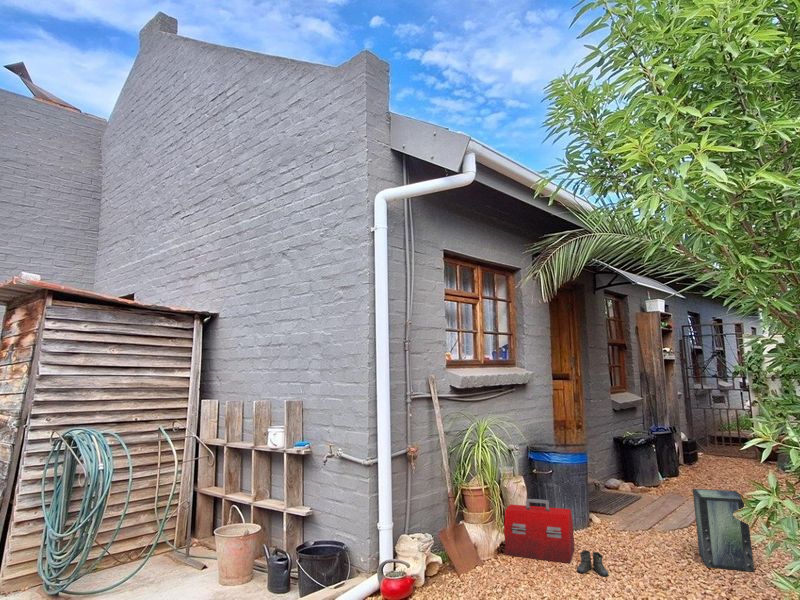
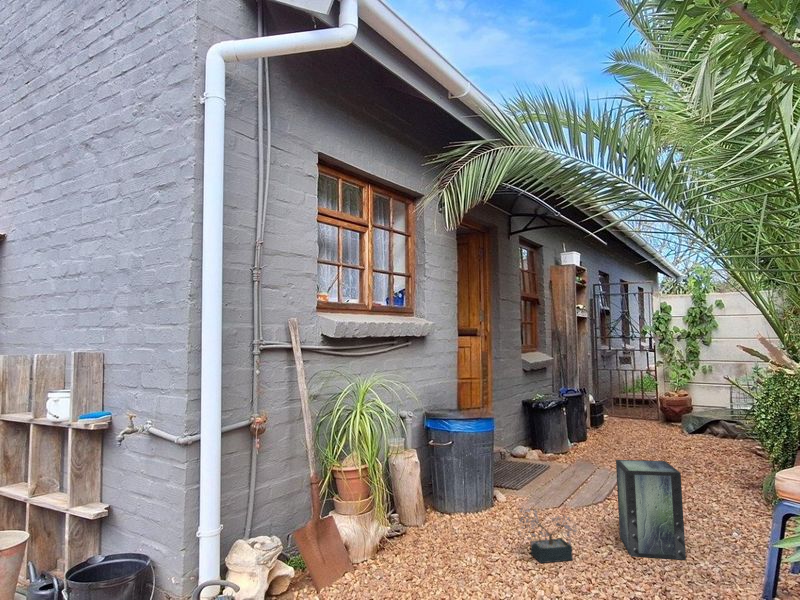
toolbox: present [504,499,575,563] -> none [386,479,474,560]
decorative plant: none [610,523,659,568] -> present [519,507,576,563]
boots: present [577,550,608,576] -> none [474,544,516,579]

